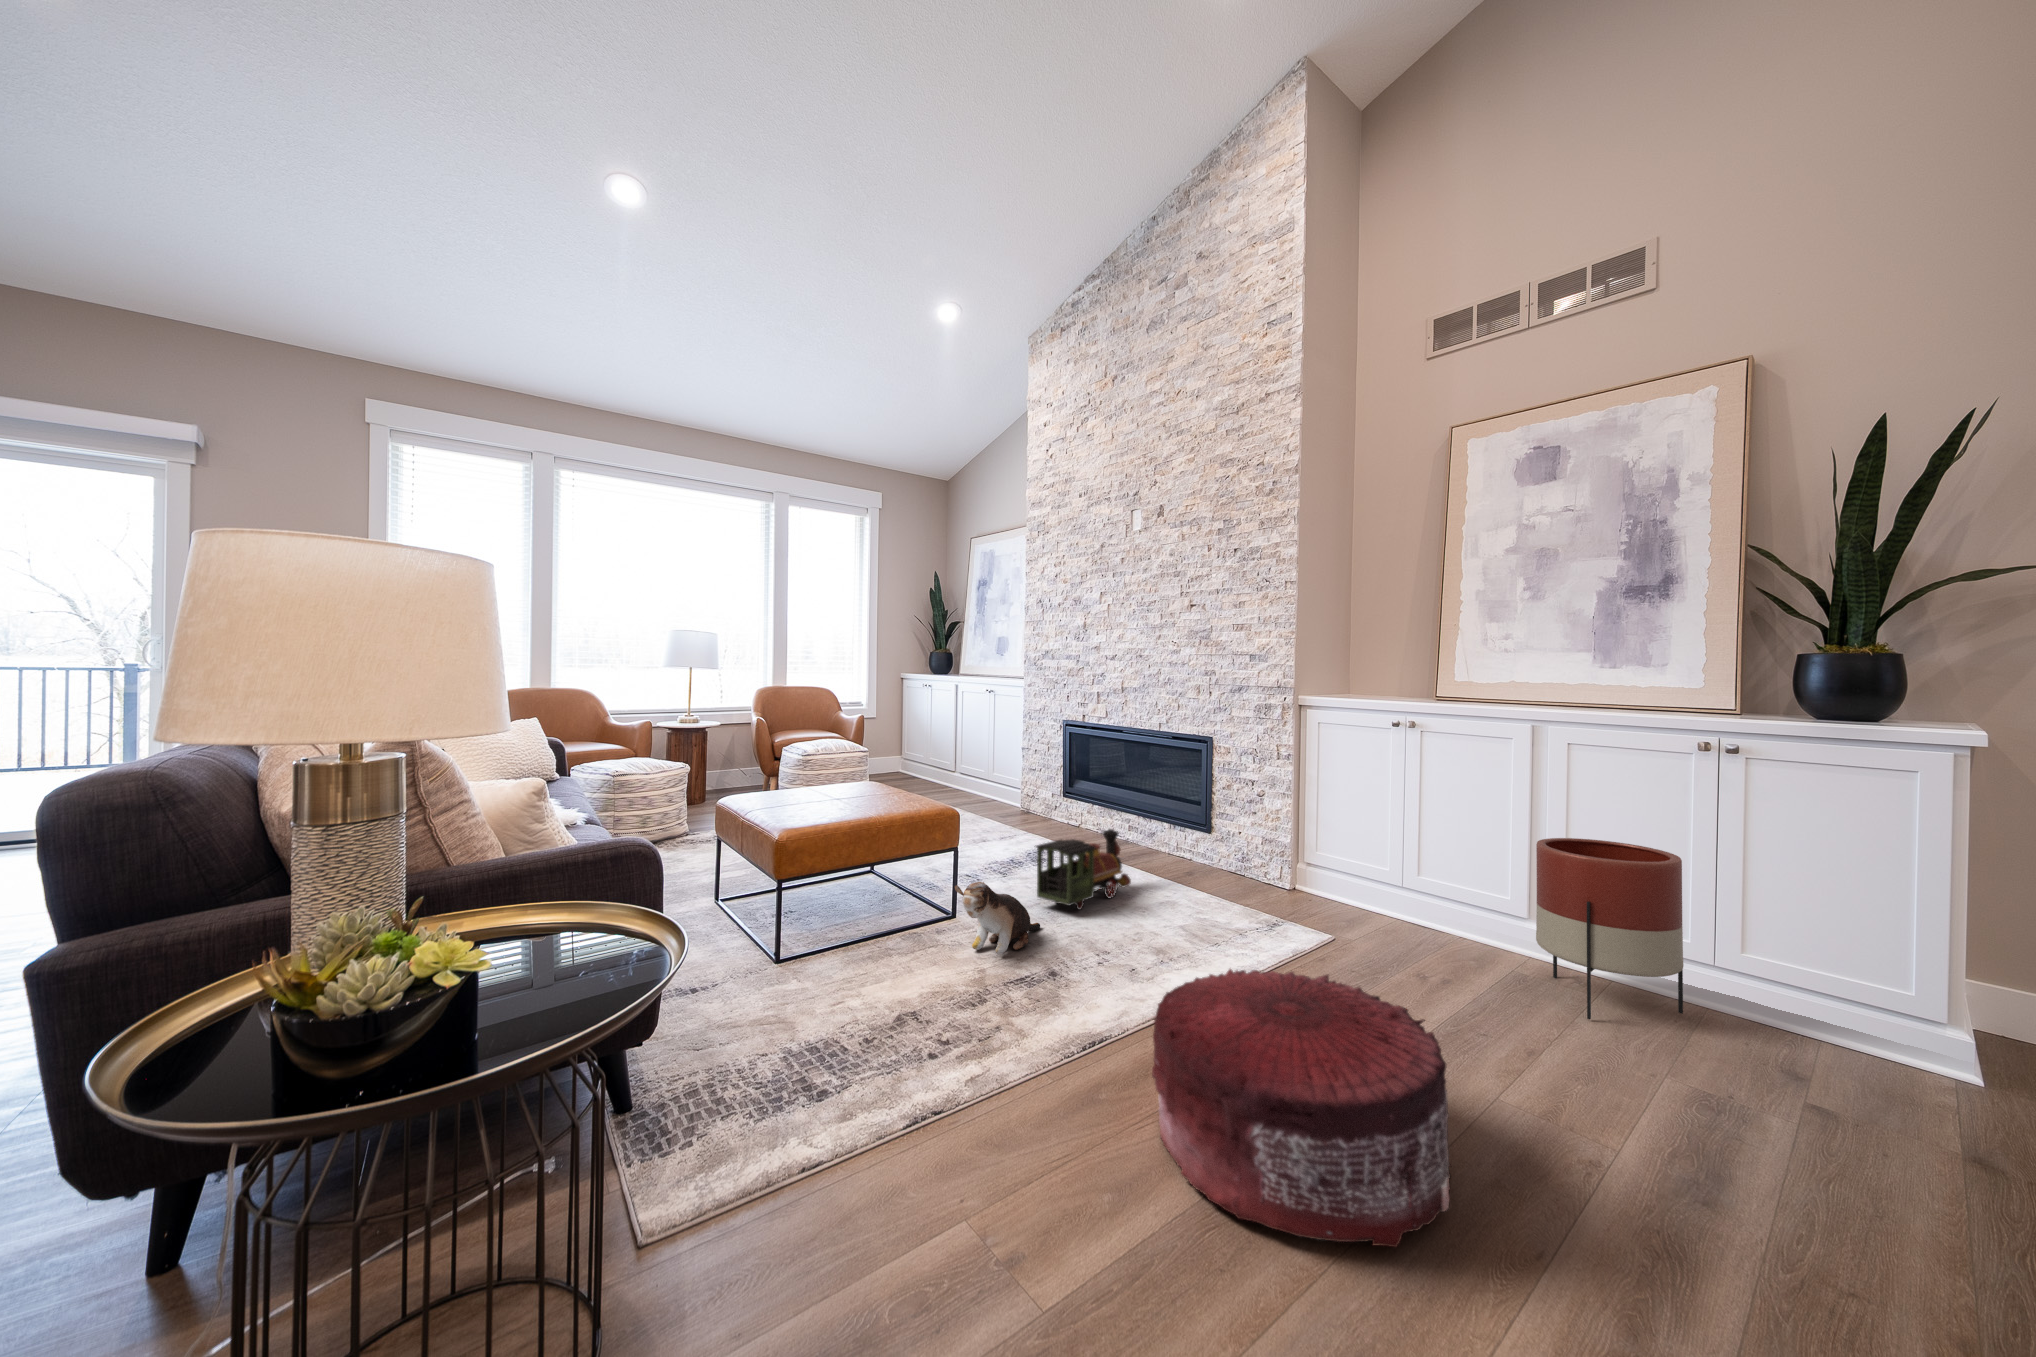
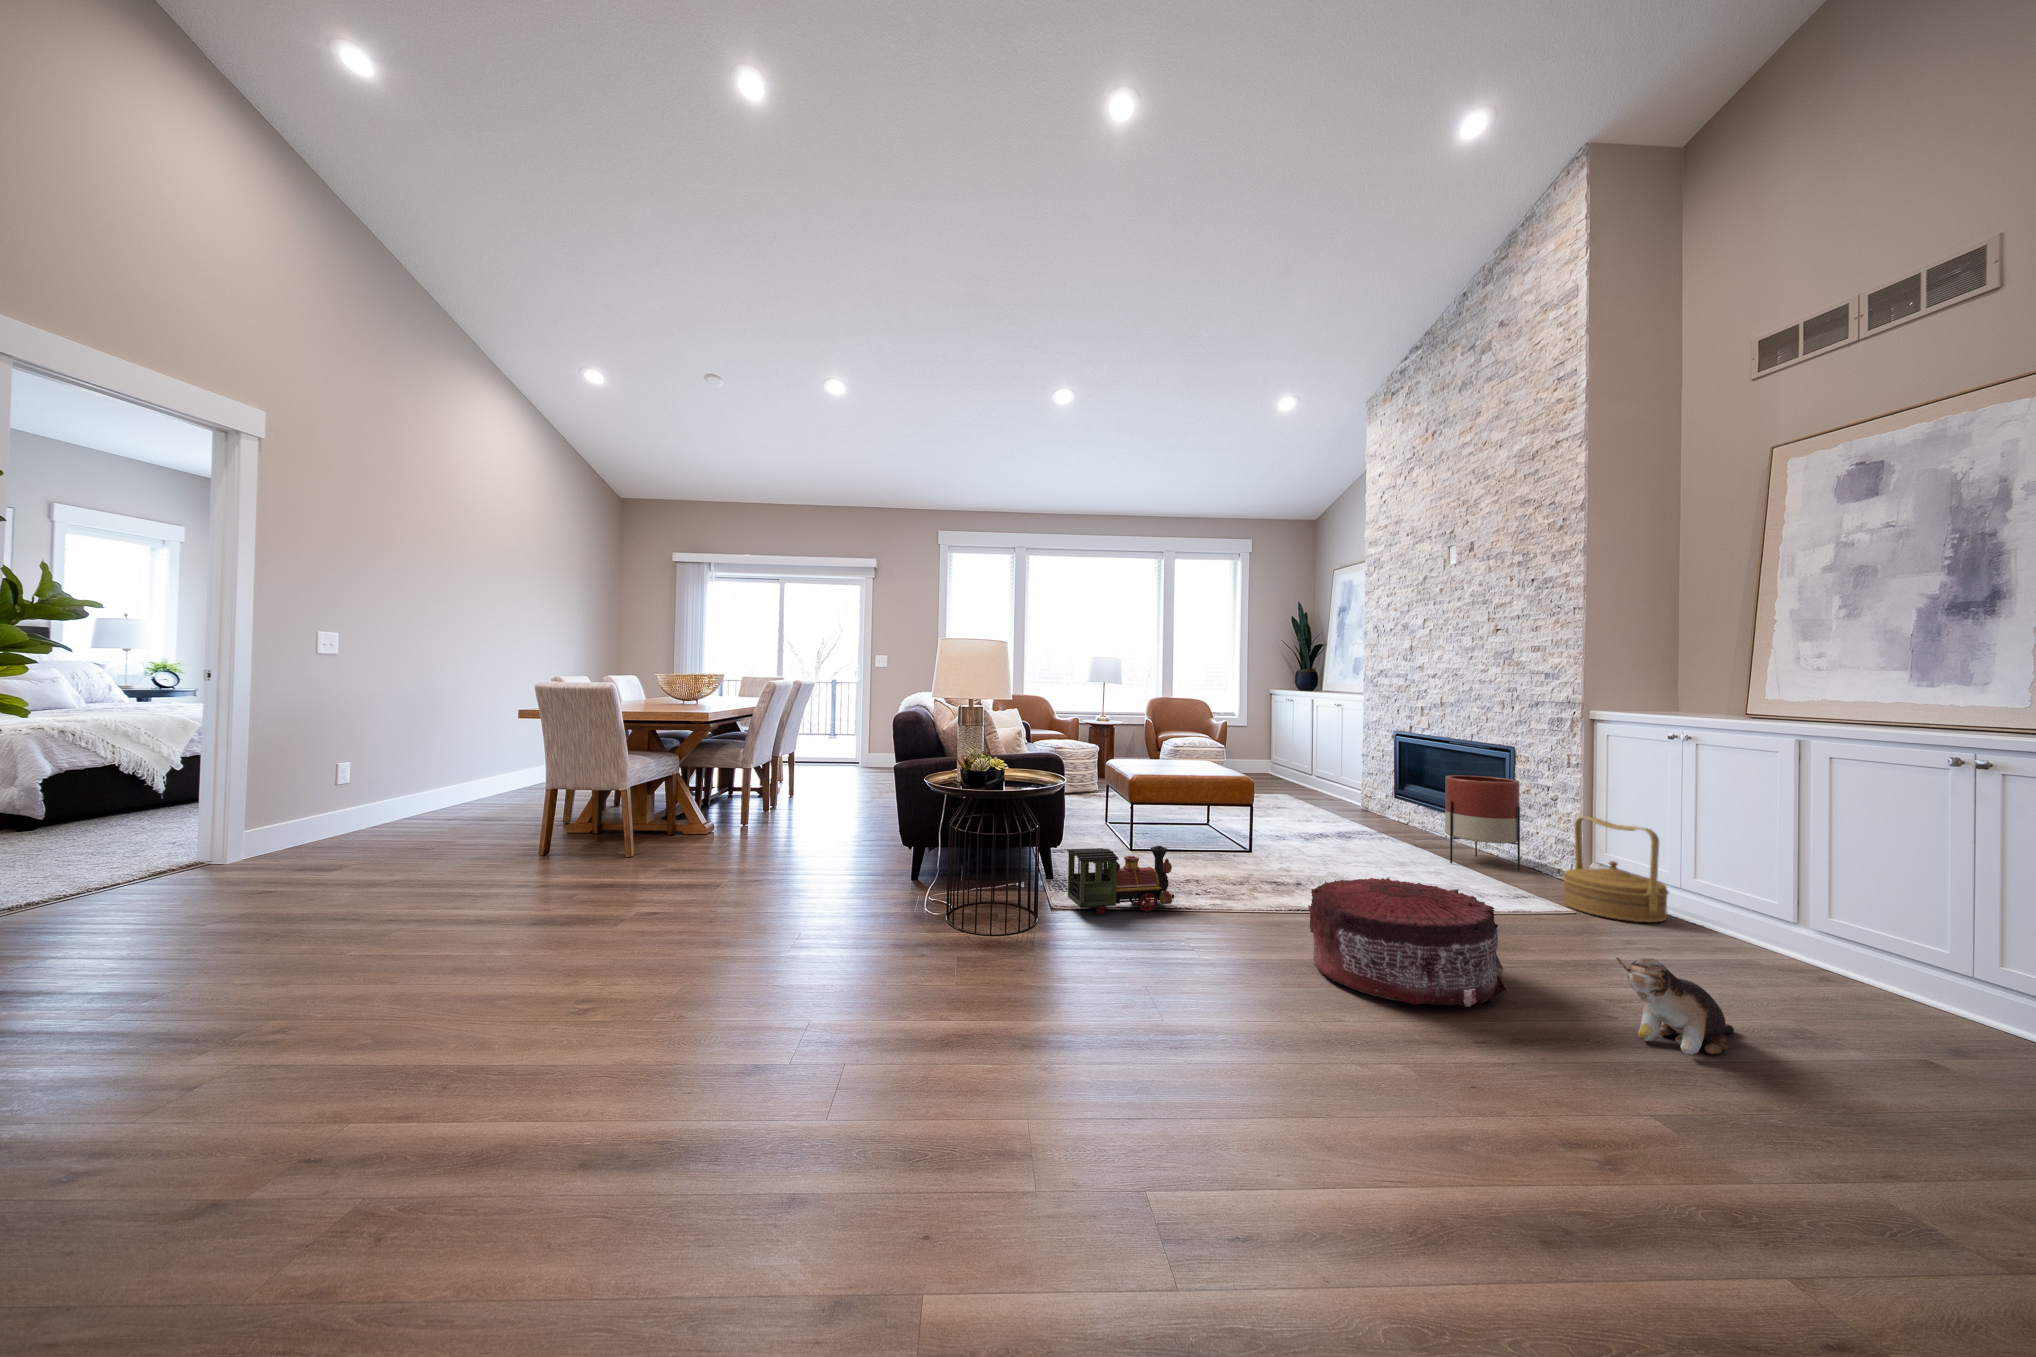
woven basket: none [1301,817,1404,939] -> present [1562,816,1669,922]
toy train: present [1036,829,1131,910] -> present [1067,846,1174,915]
planter: present [1536,838,1683,1020] -> present [1445,775,1520,870]
plush toy: present [955,882,1040,954] -> present [1616,957,1734,1055]

